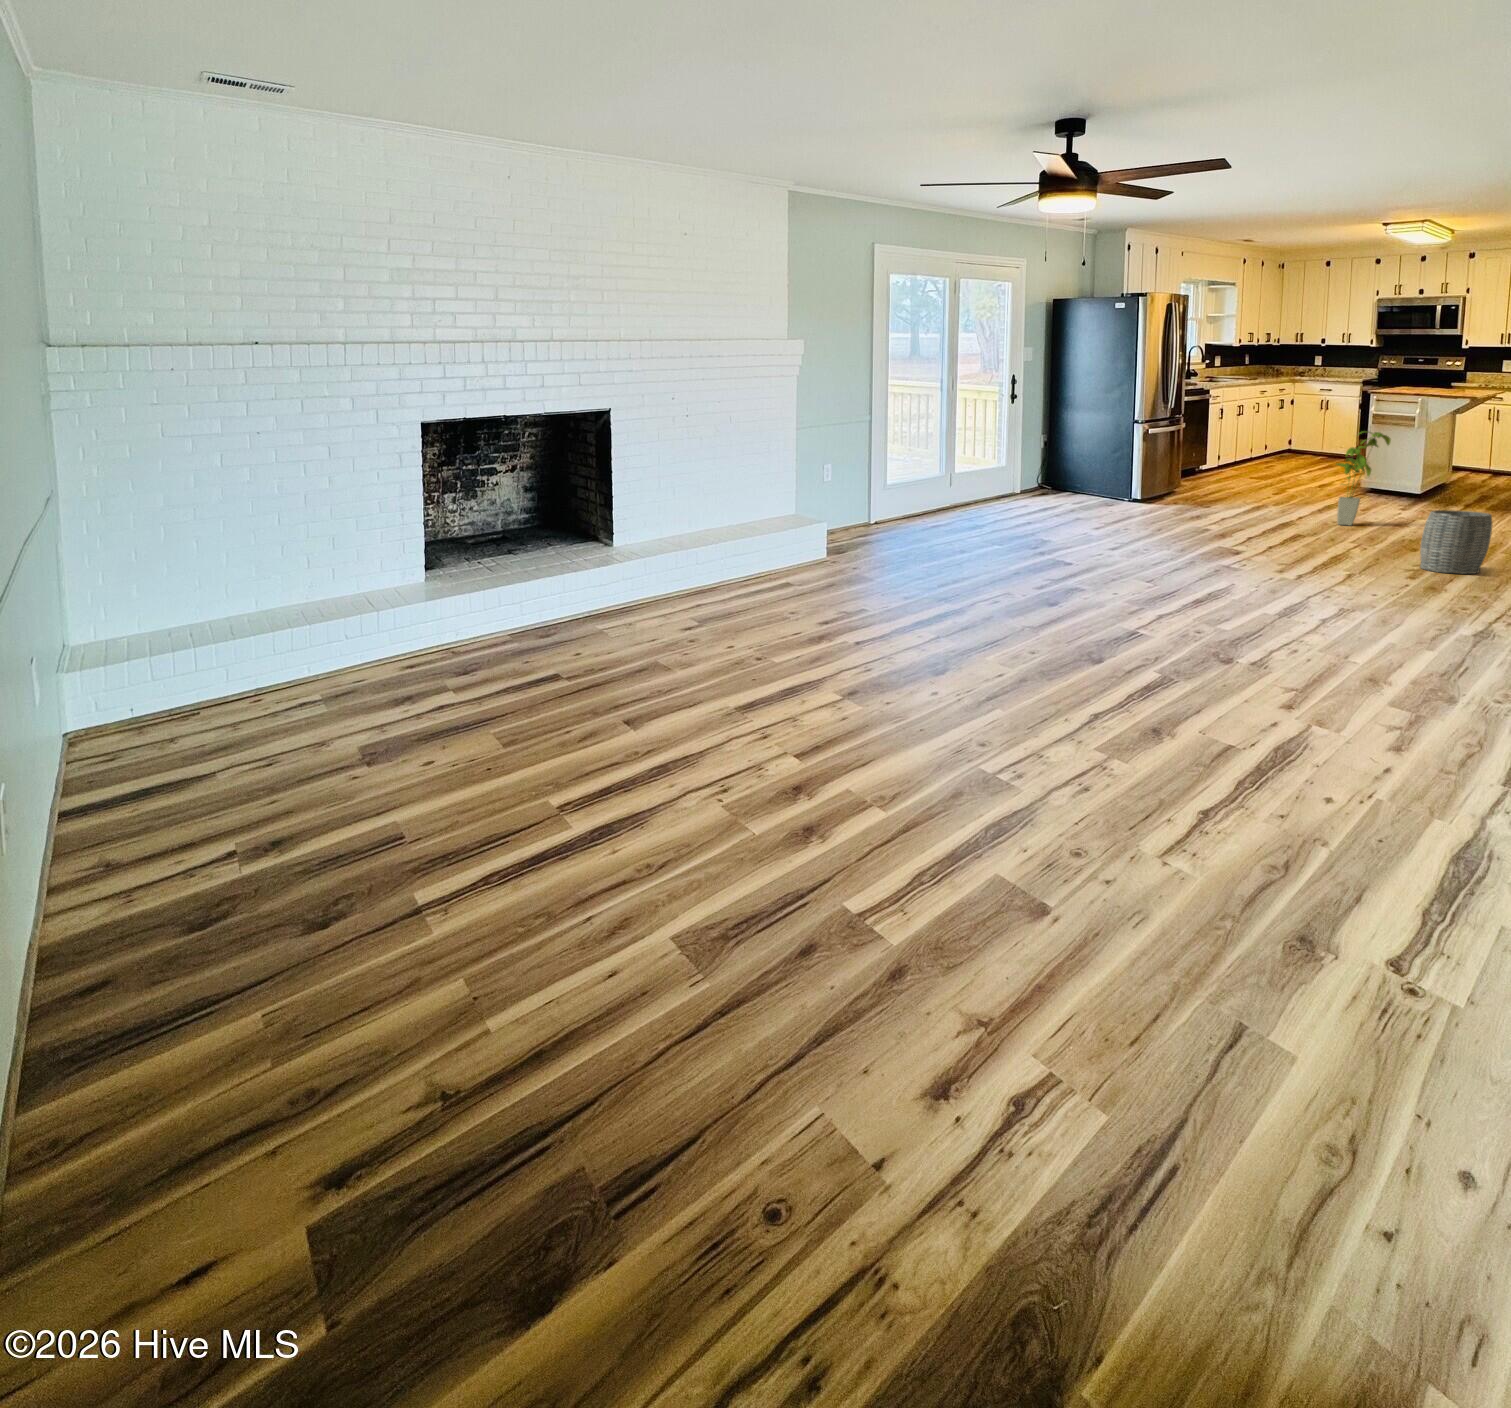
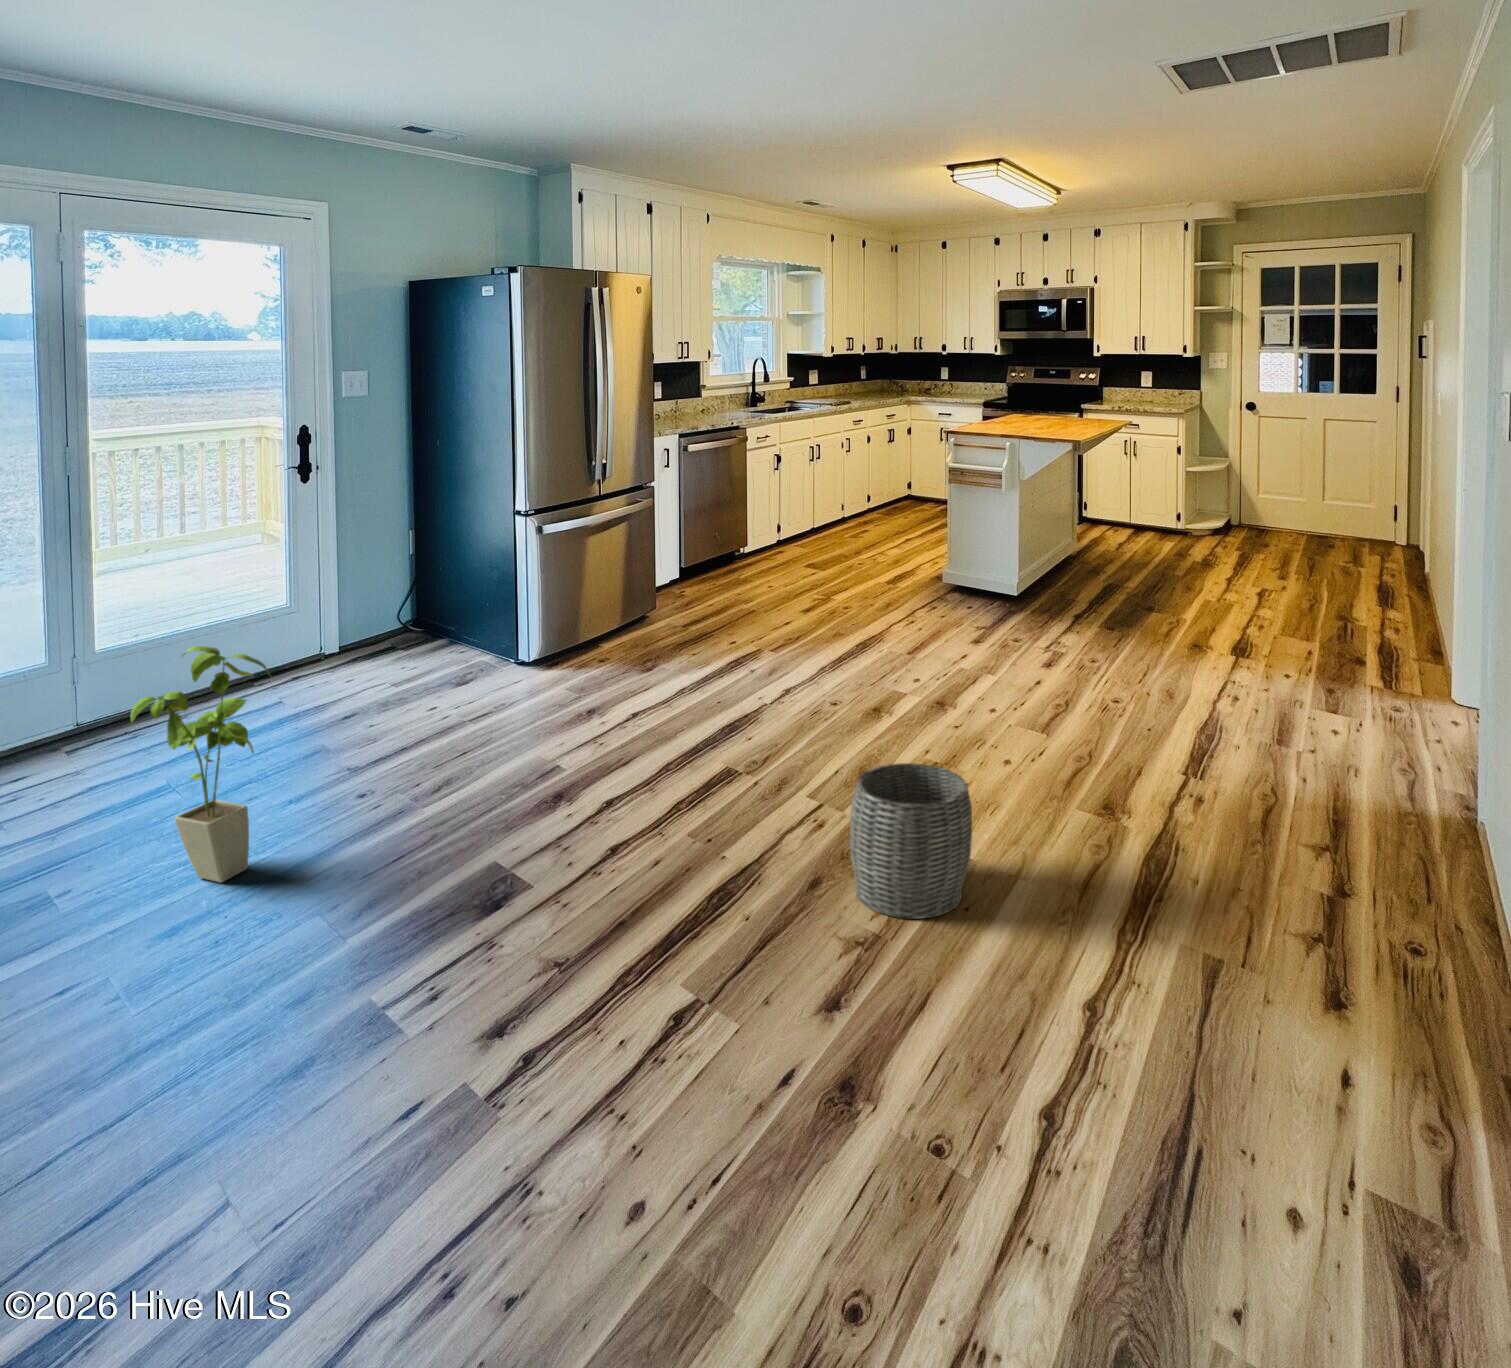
house plant: present [1336,431,1391,526] -> present [131,646,269,882]

